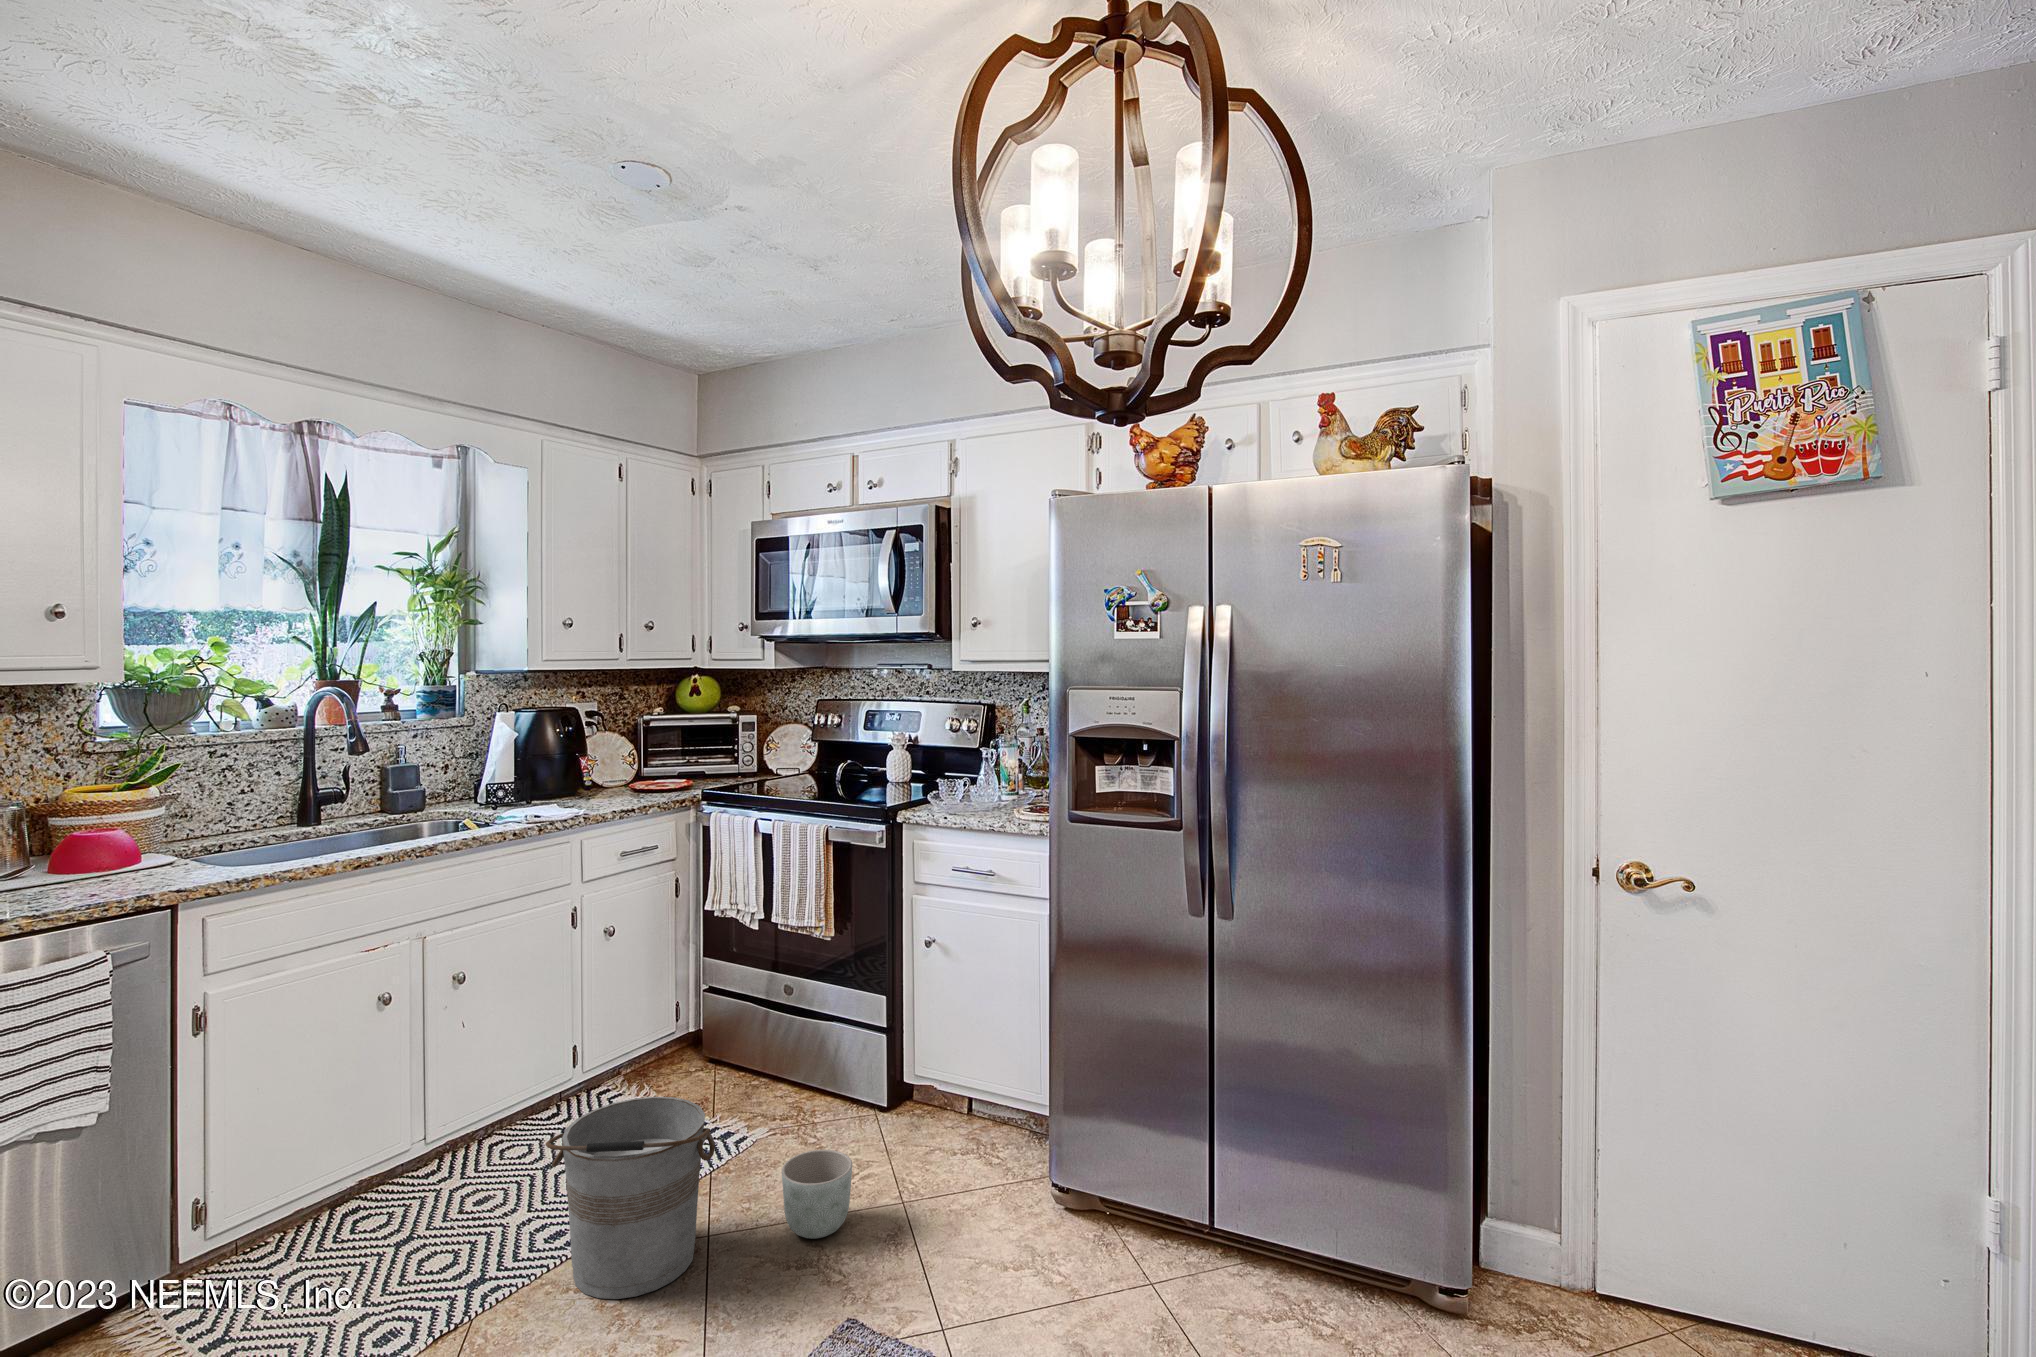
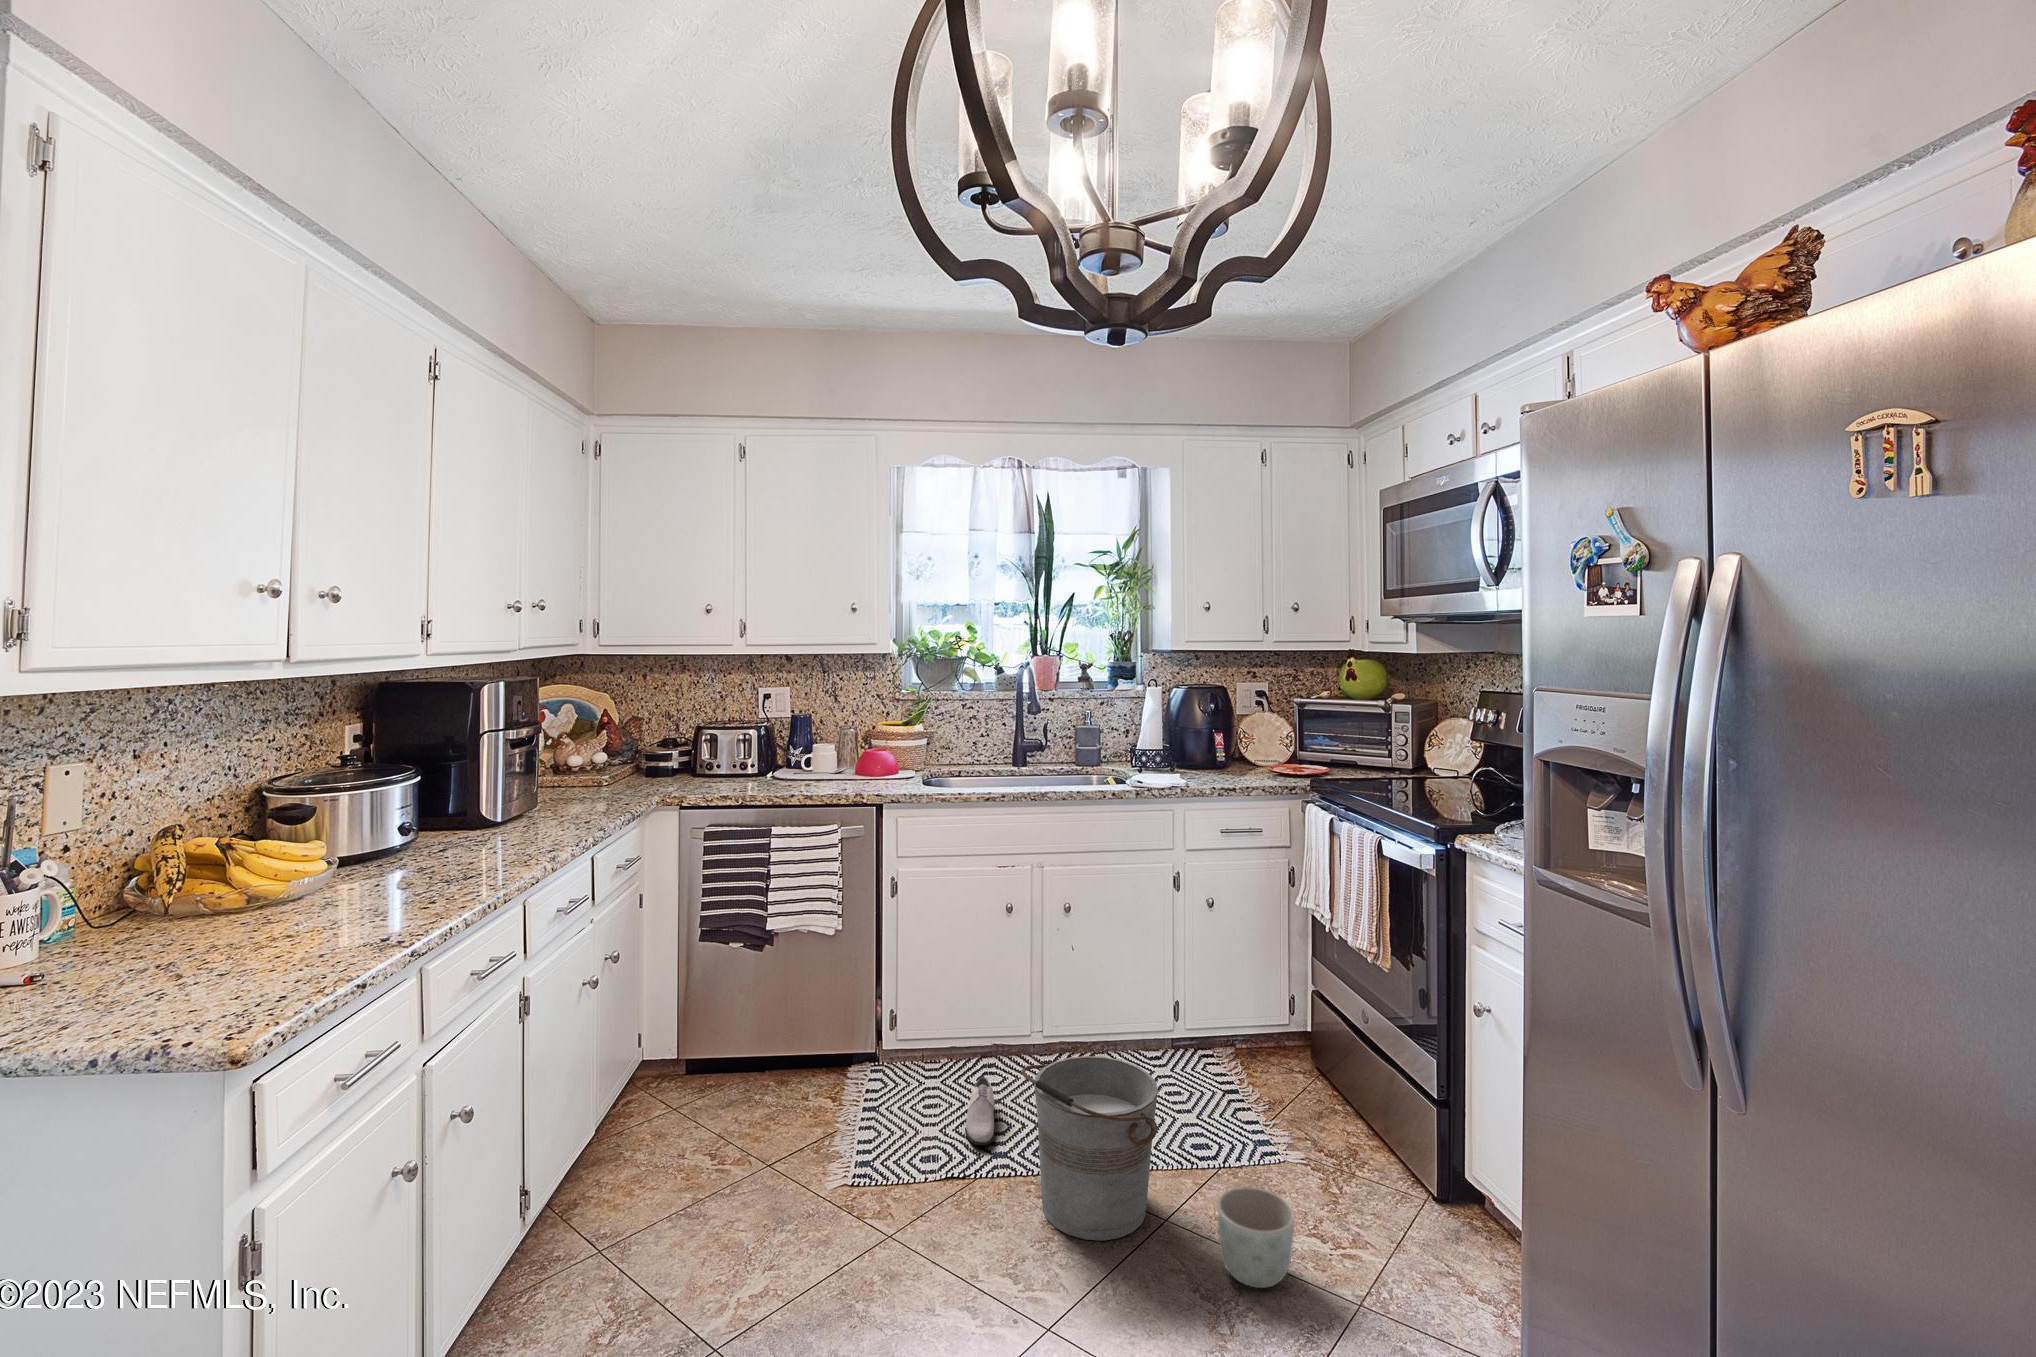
shoe: none [387,1212,458,1286] -> present [965,1077,995,1145]

